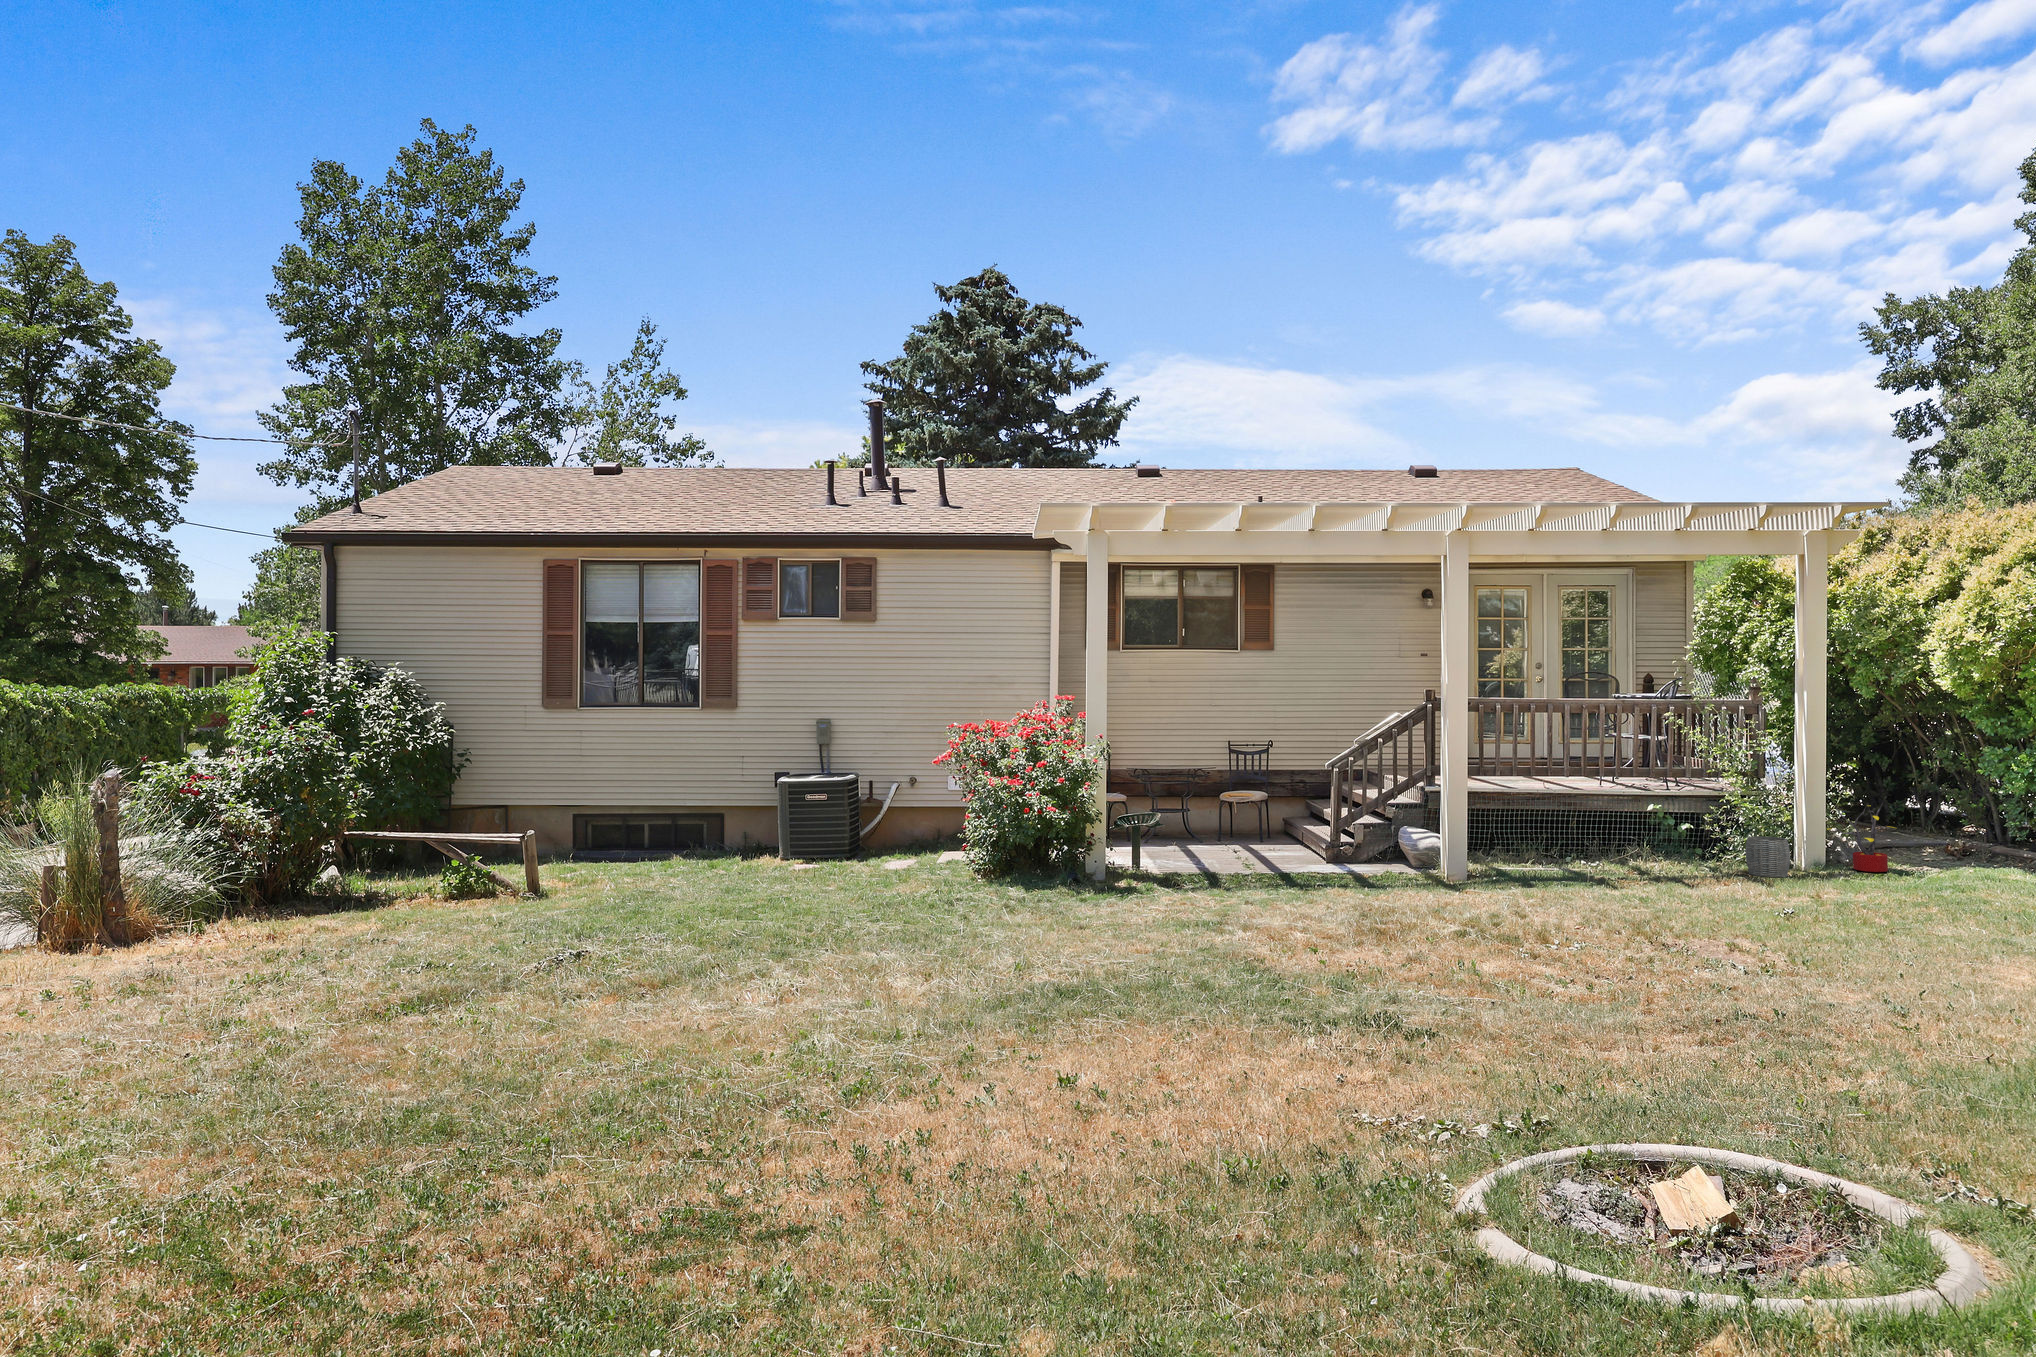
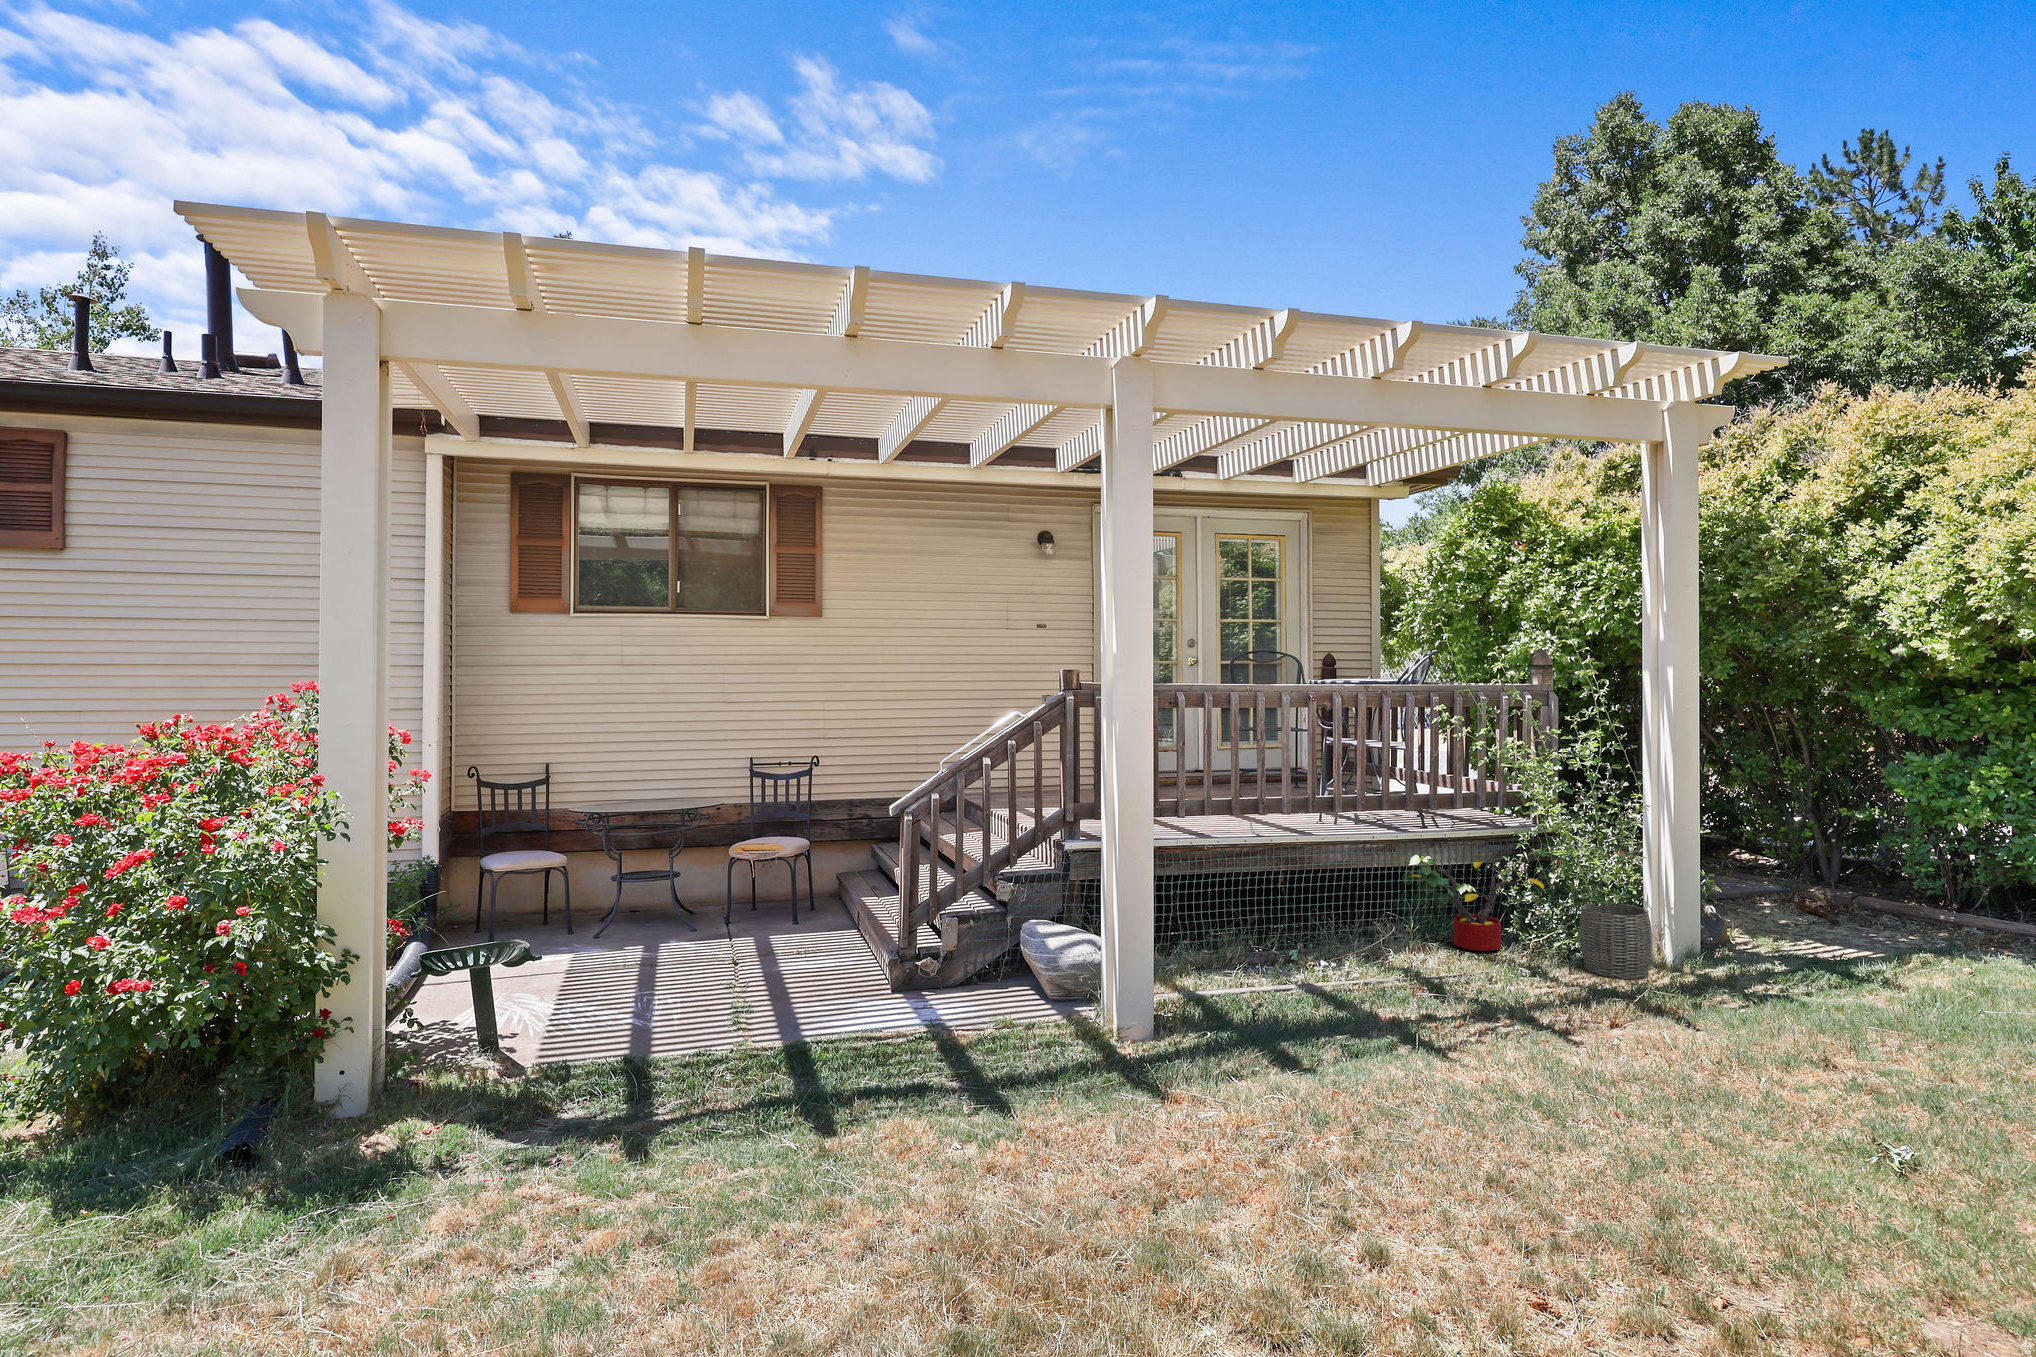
decorative plant: present [1827,802,1888,872] -> present [1412,860,1544,951]

